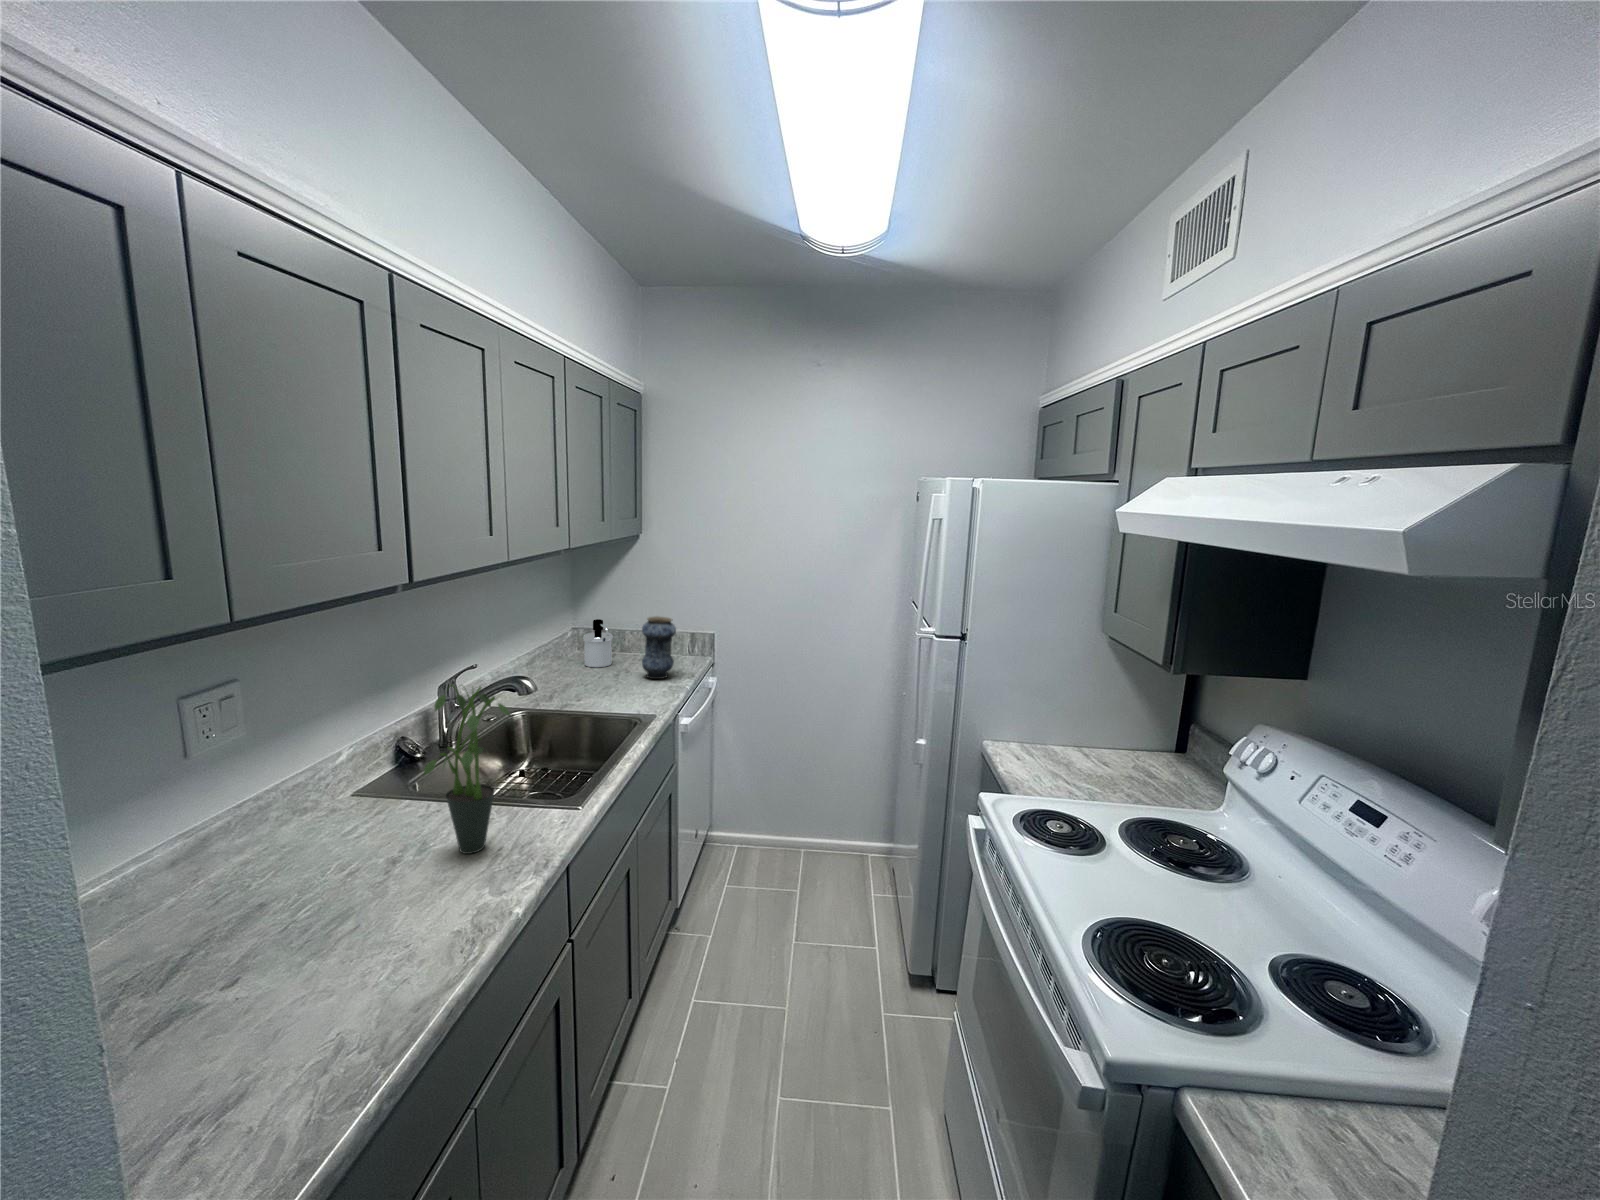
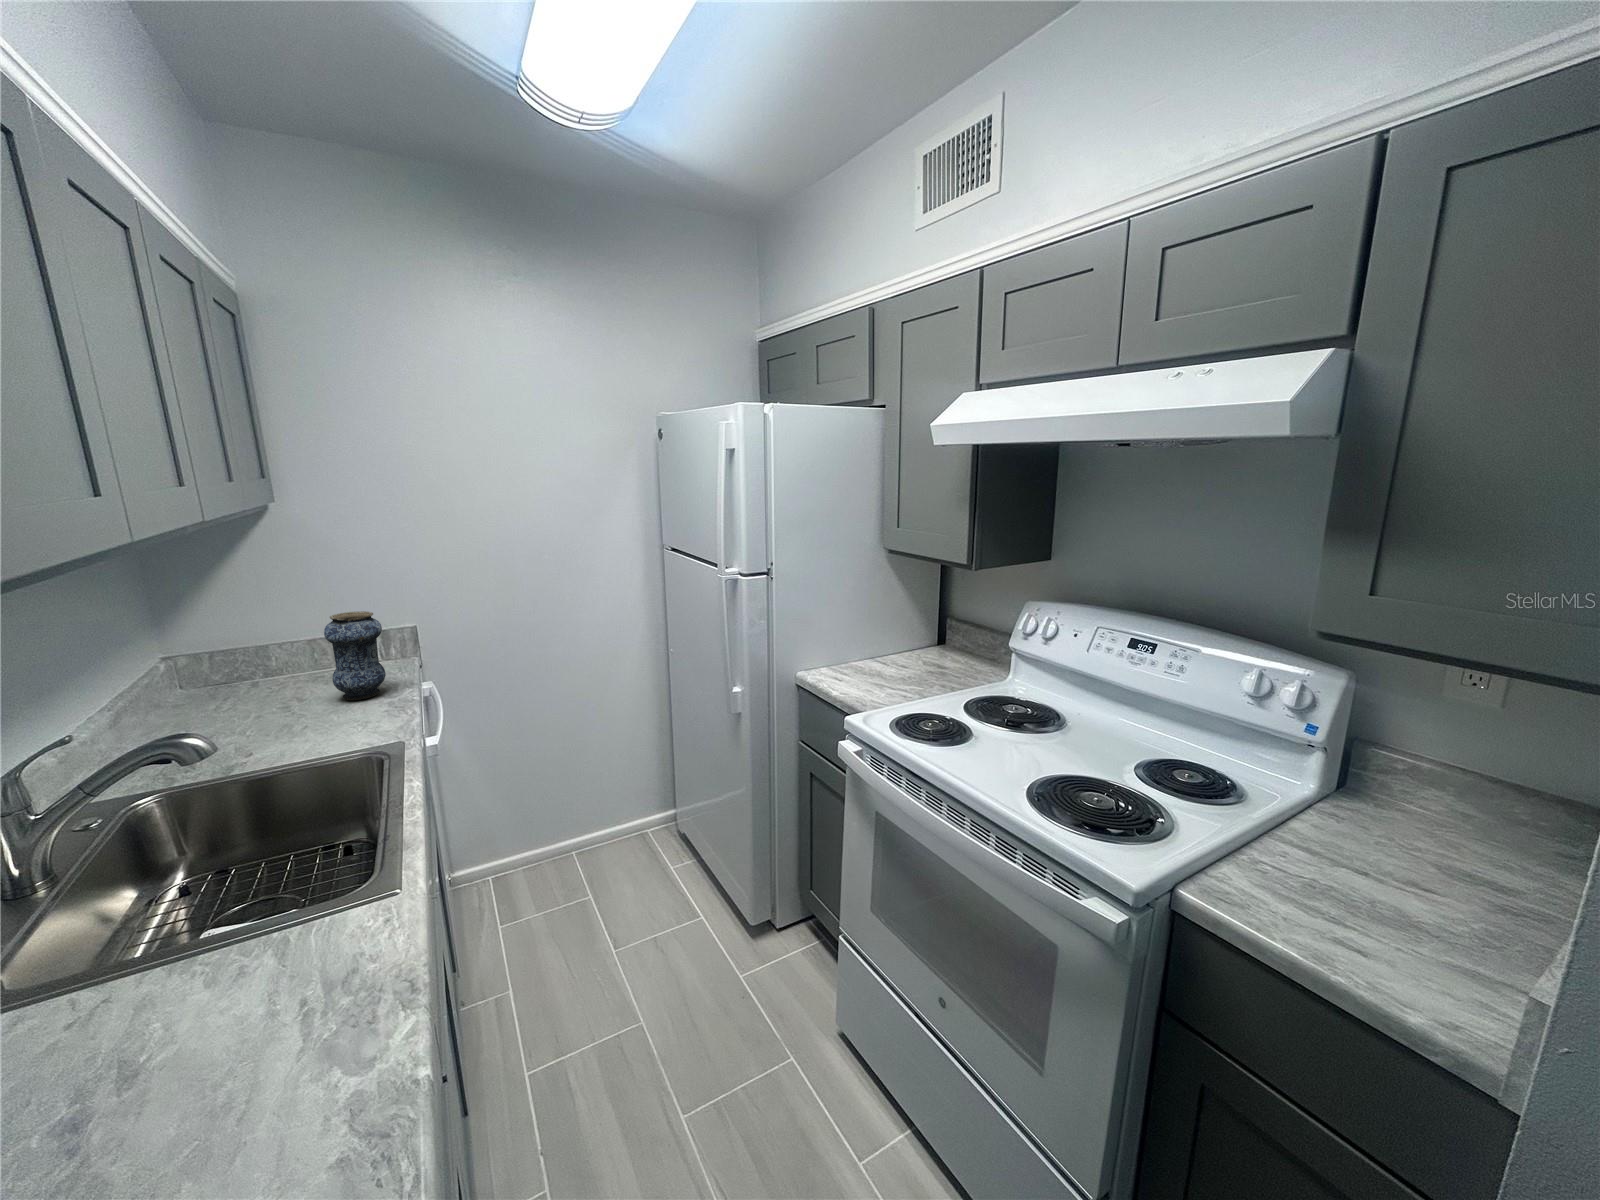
soap dispenser: present [583,619,613,667] -> none [204,634,266,707]
potted plant: present [424,685,509,854] -> none [123,757,293,1043]

